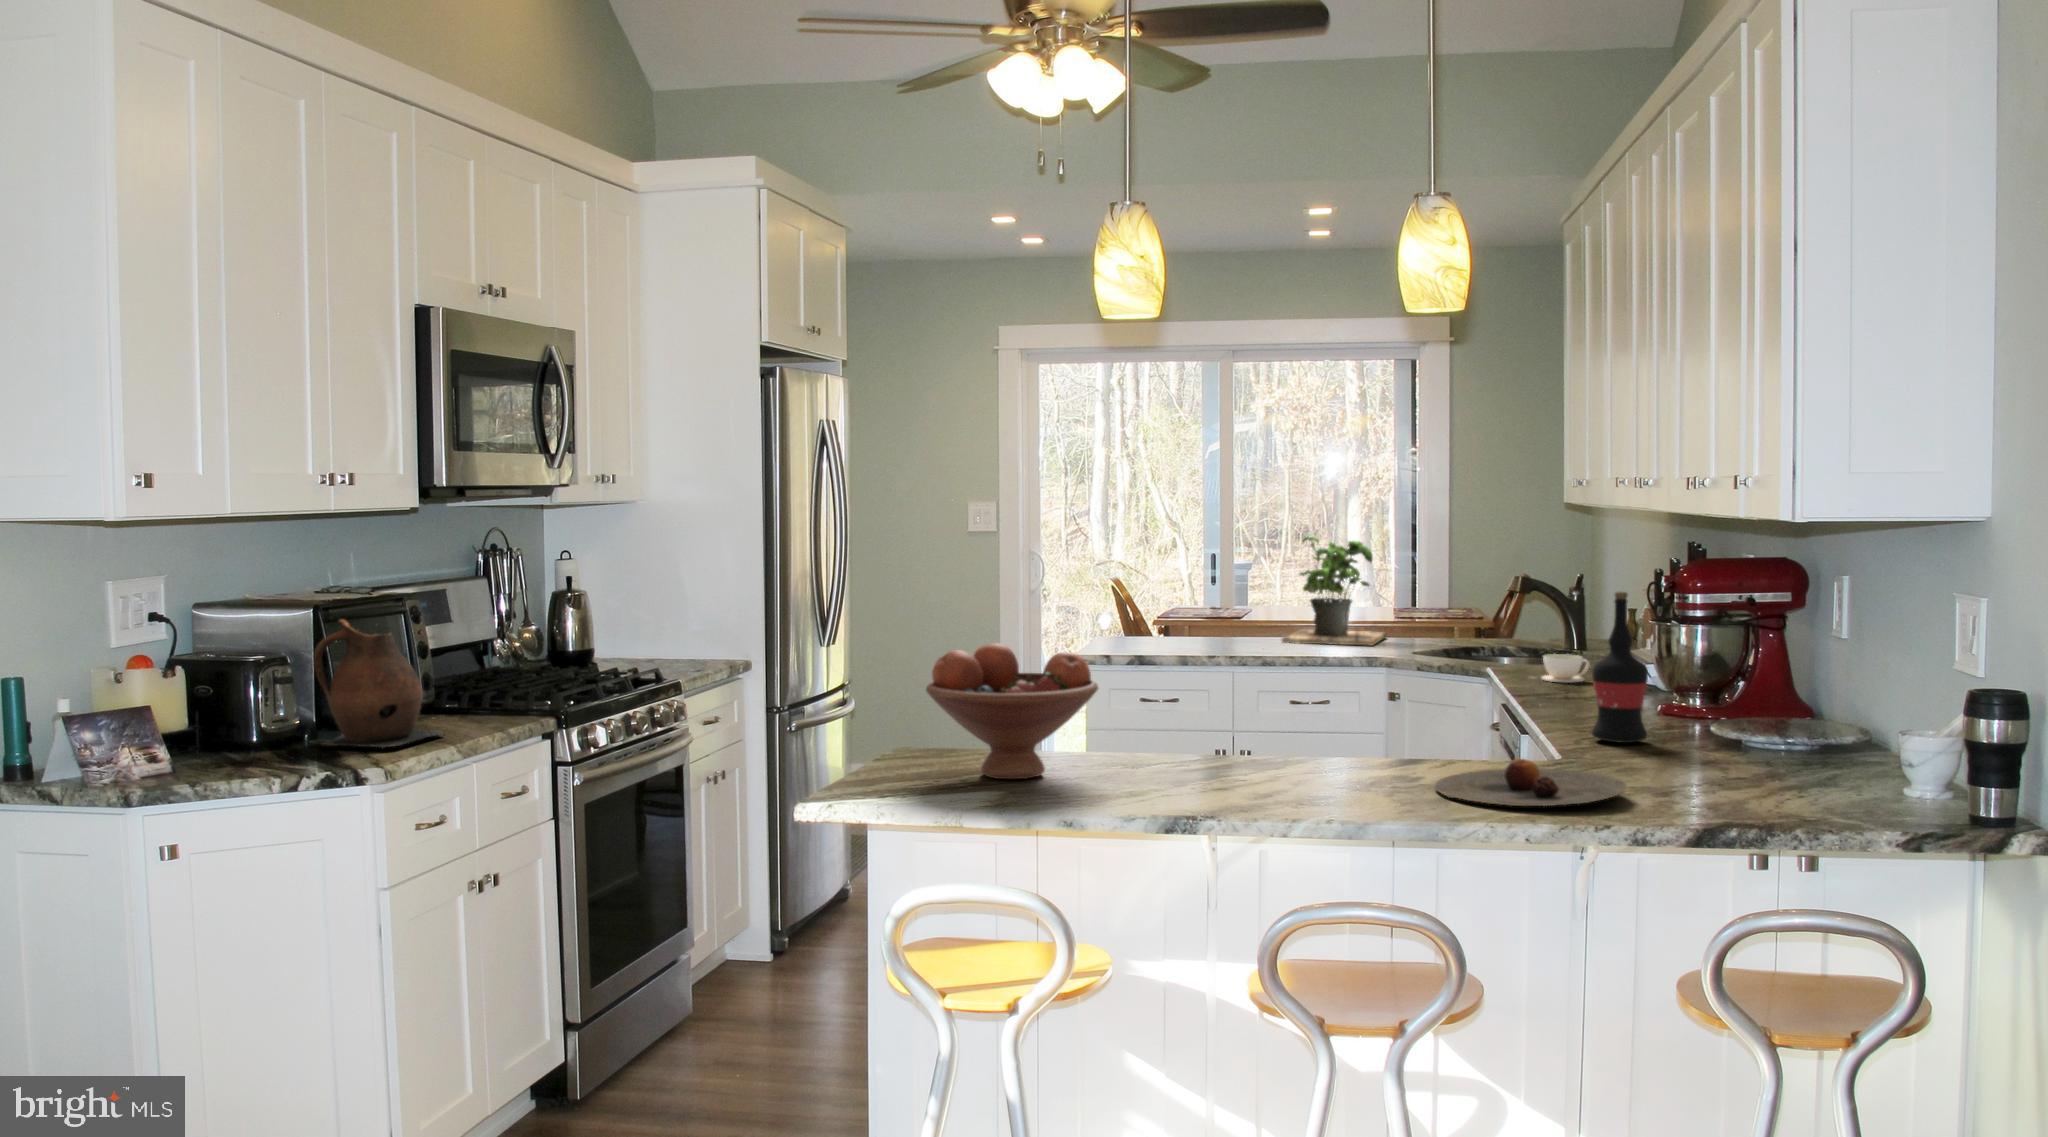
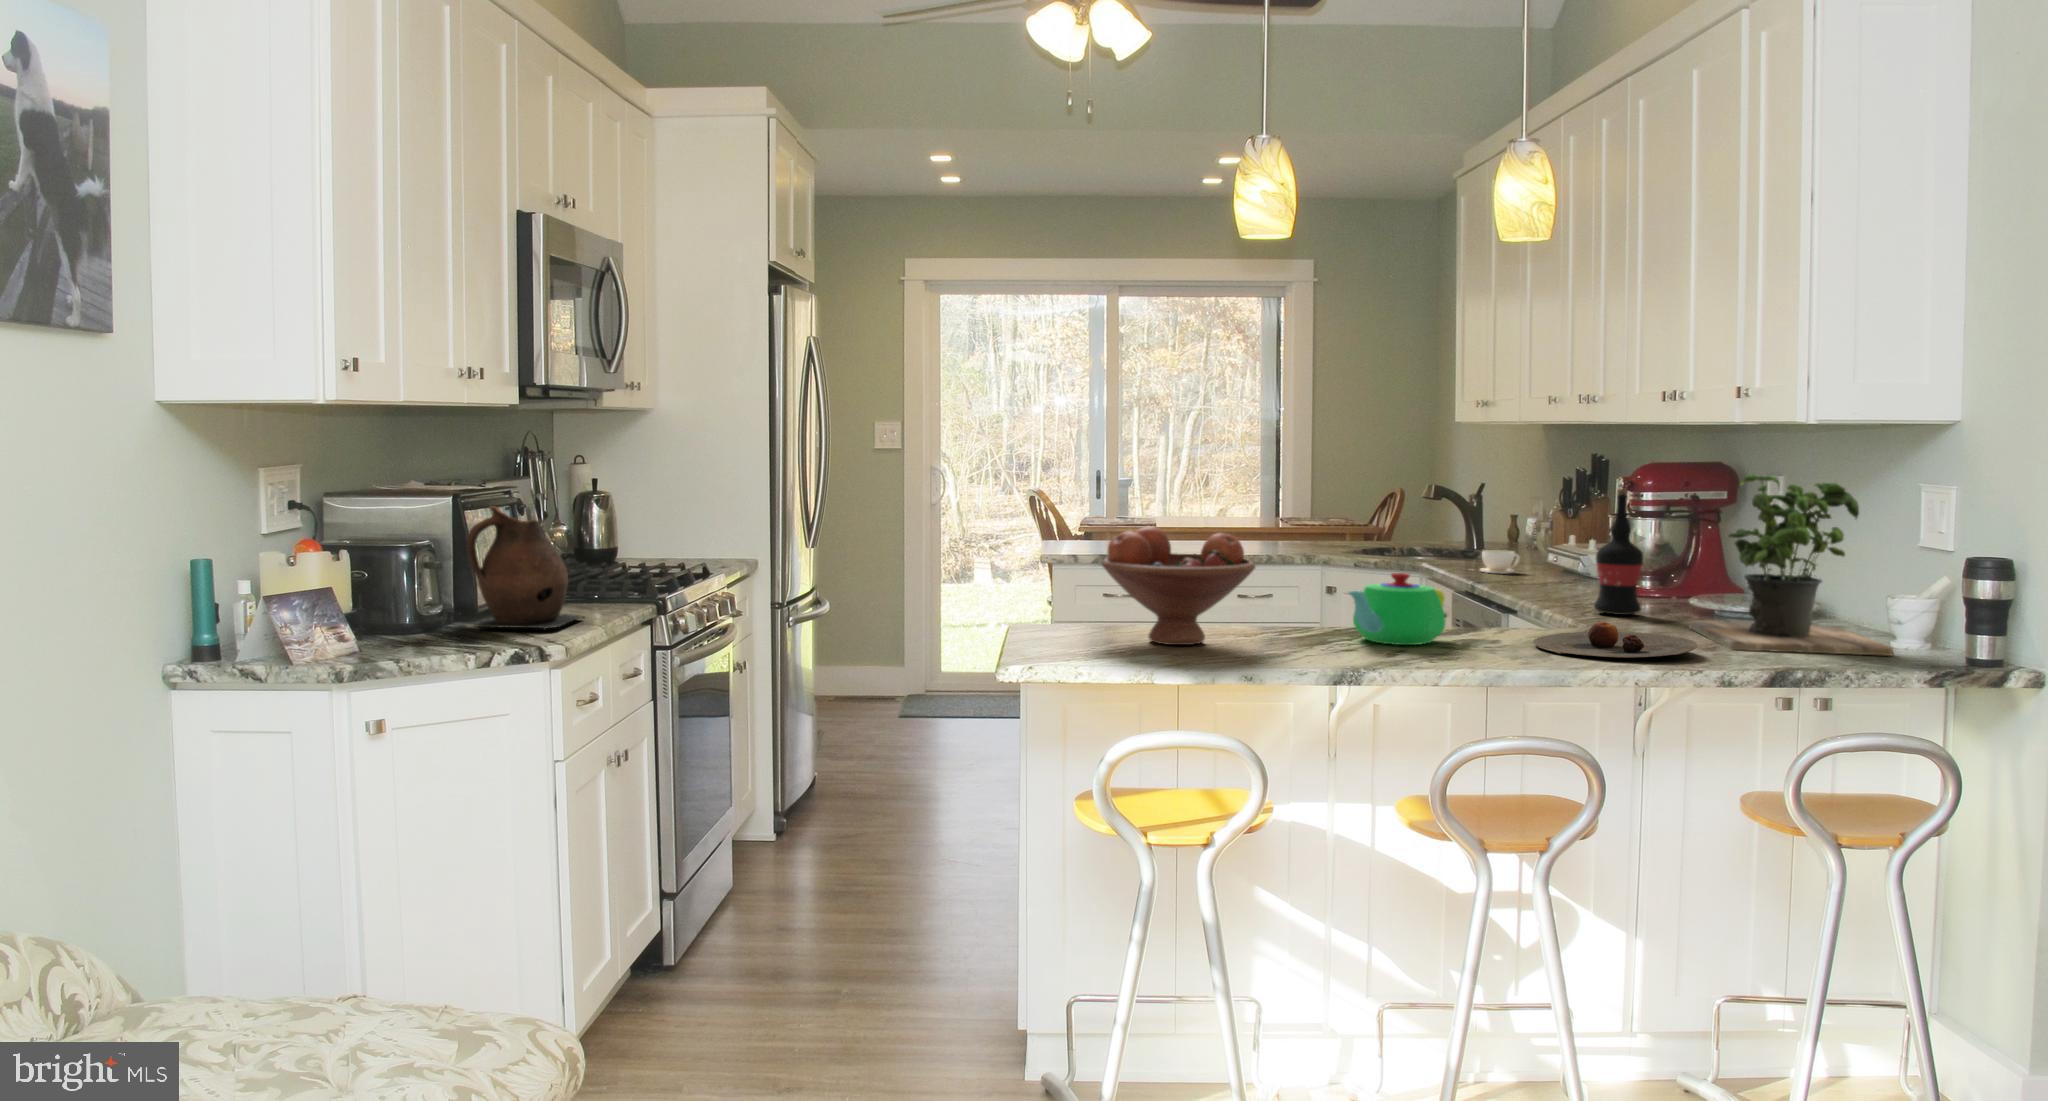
potted plant: present [1282,536,1386,646] -> present [1689,475,1893,656]
teapot: none [1205,697,1344,782] -> present [1348,573,1446,645]

